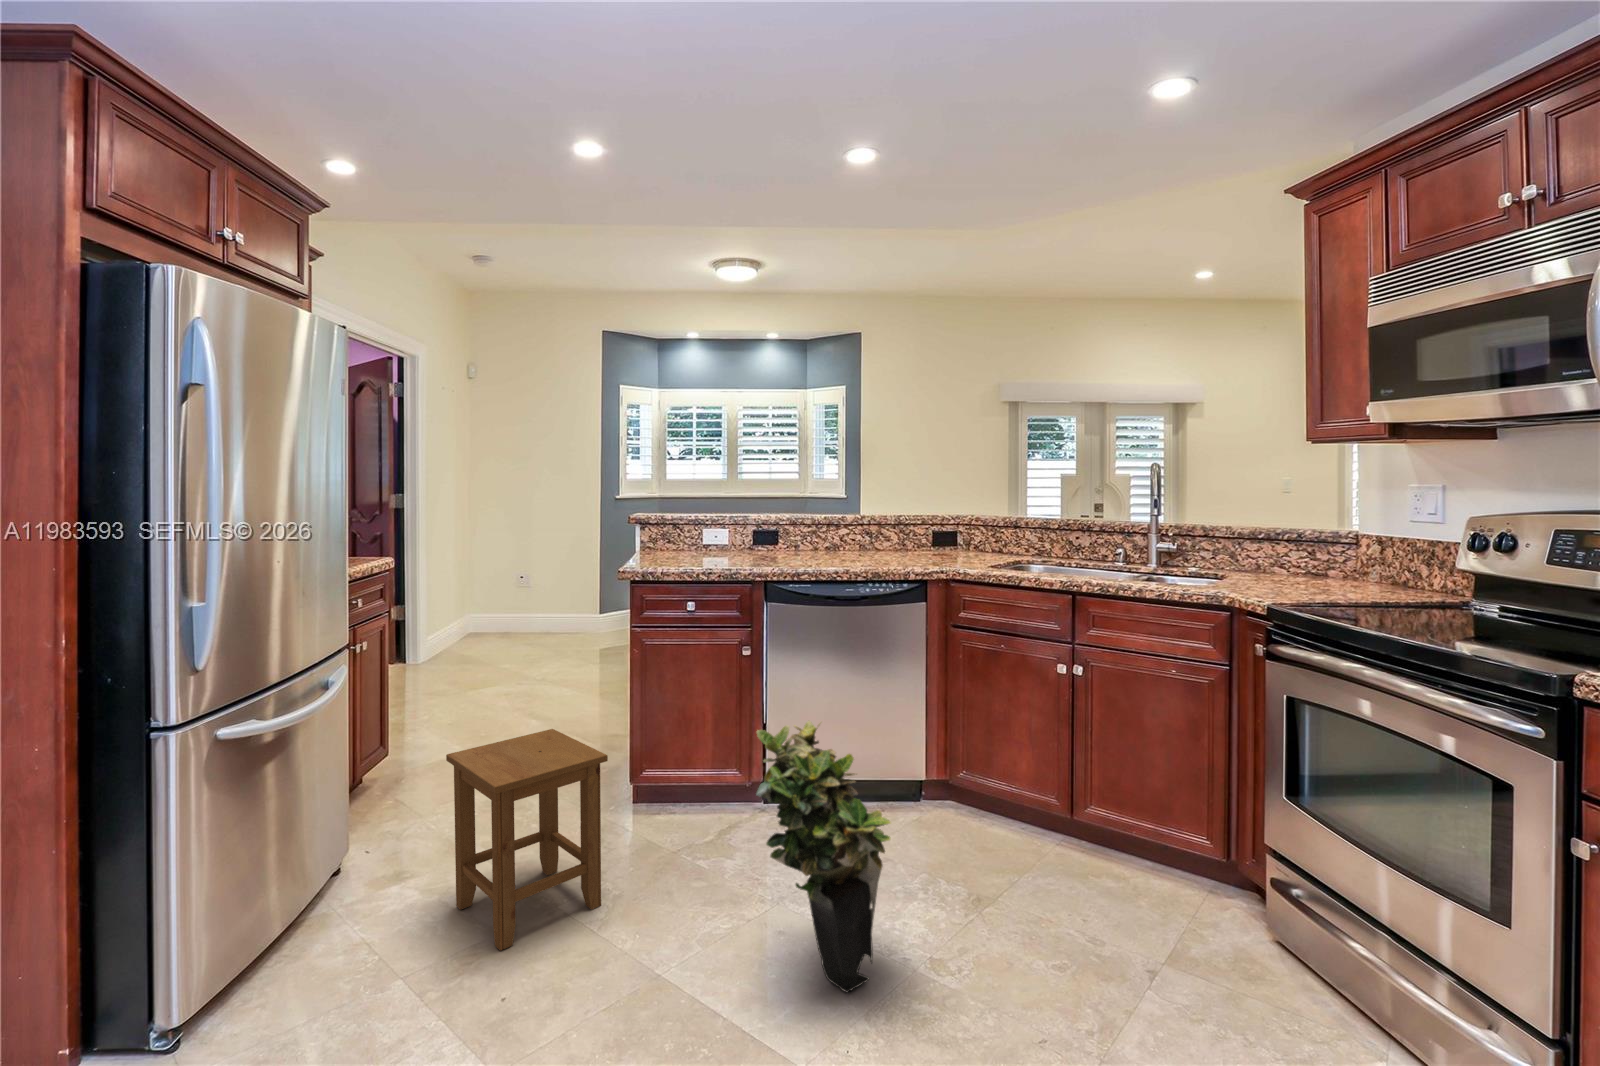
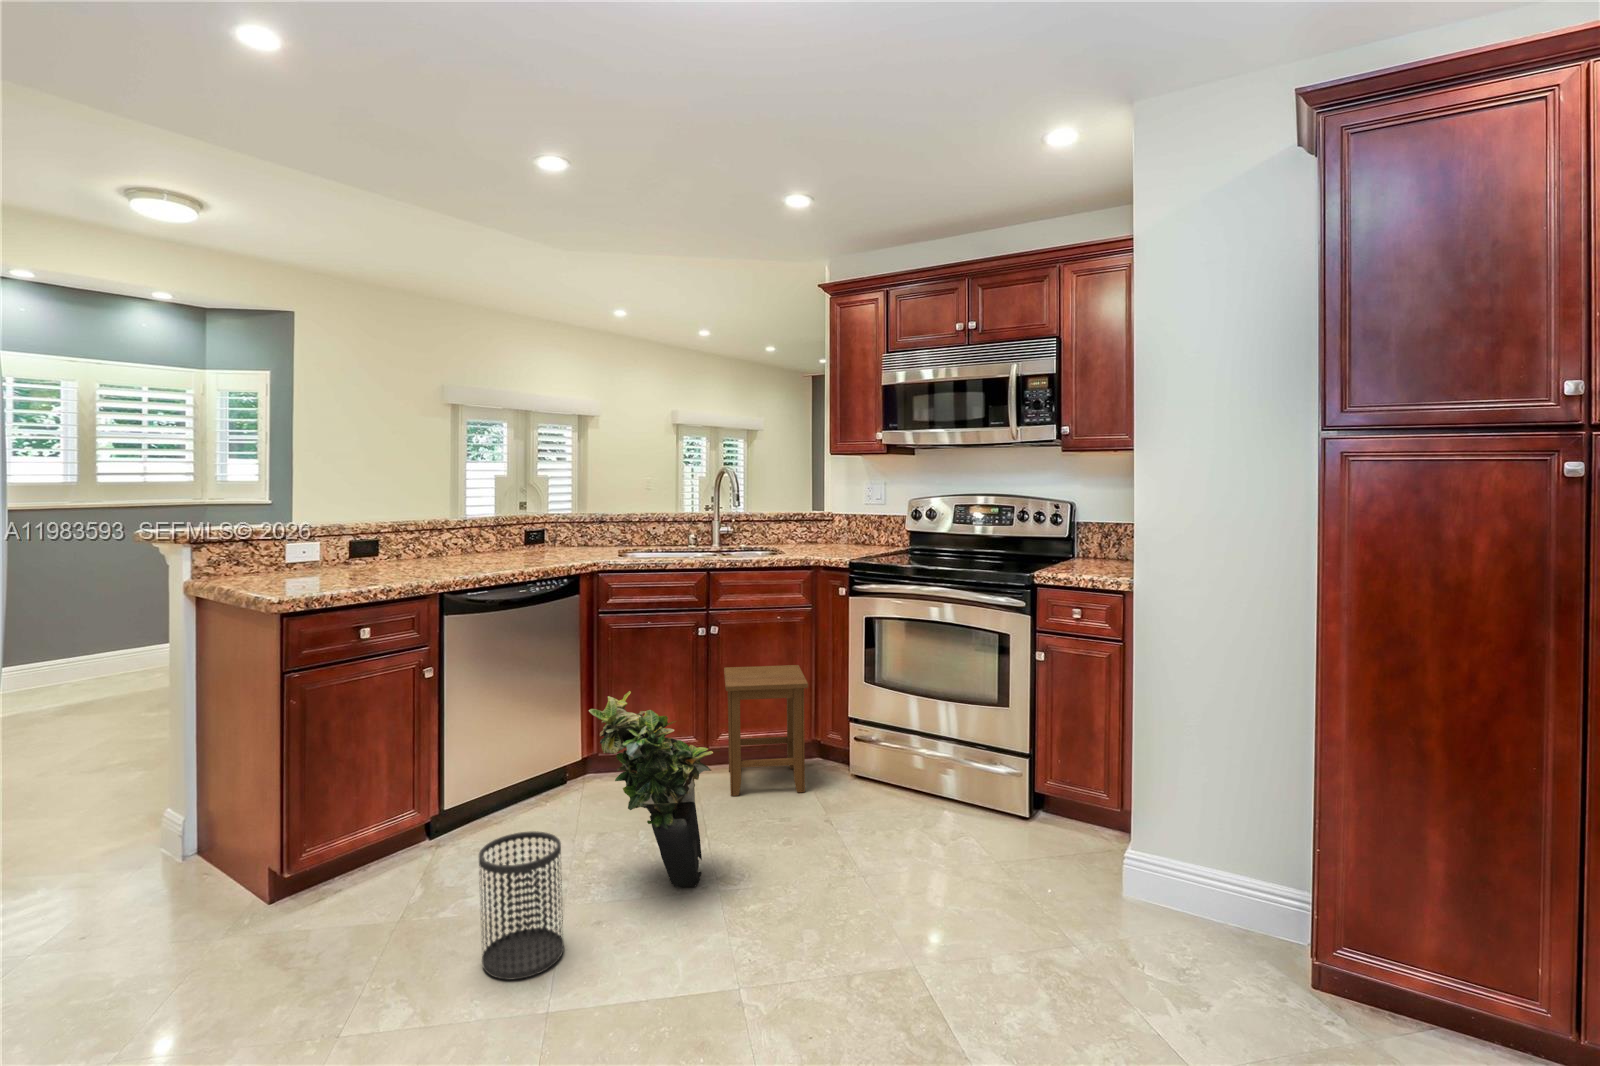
stool: present [446,729,608,951] -> present [724,665,808,796]
wastebasket: none [589,835,673,995] -> present [479,831,564,980]

